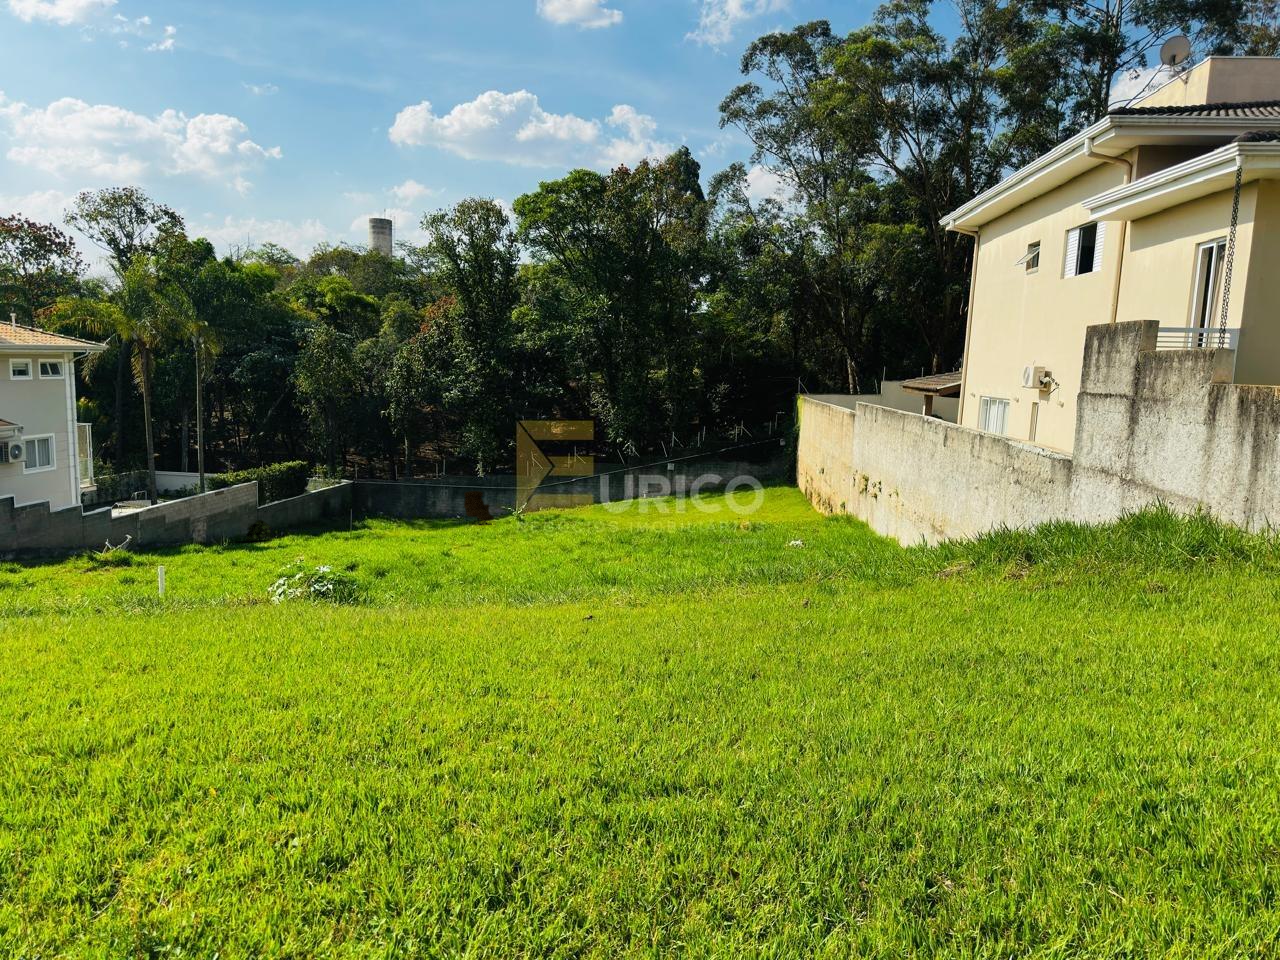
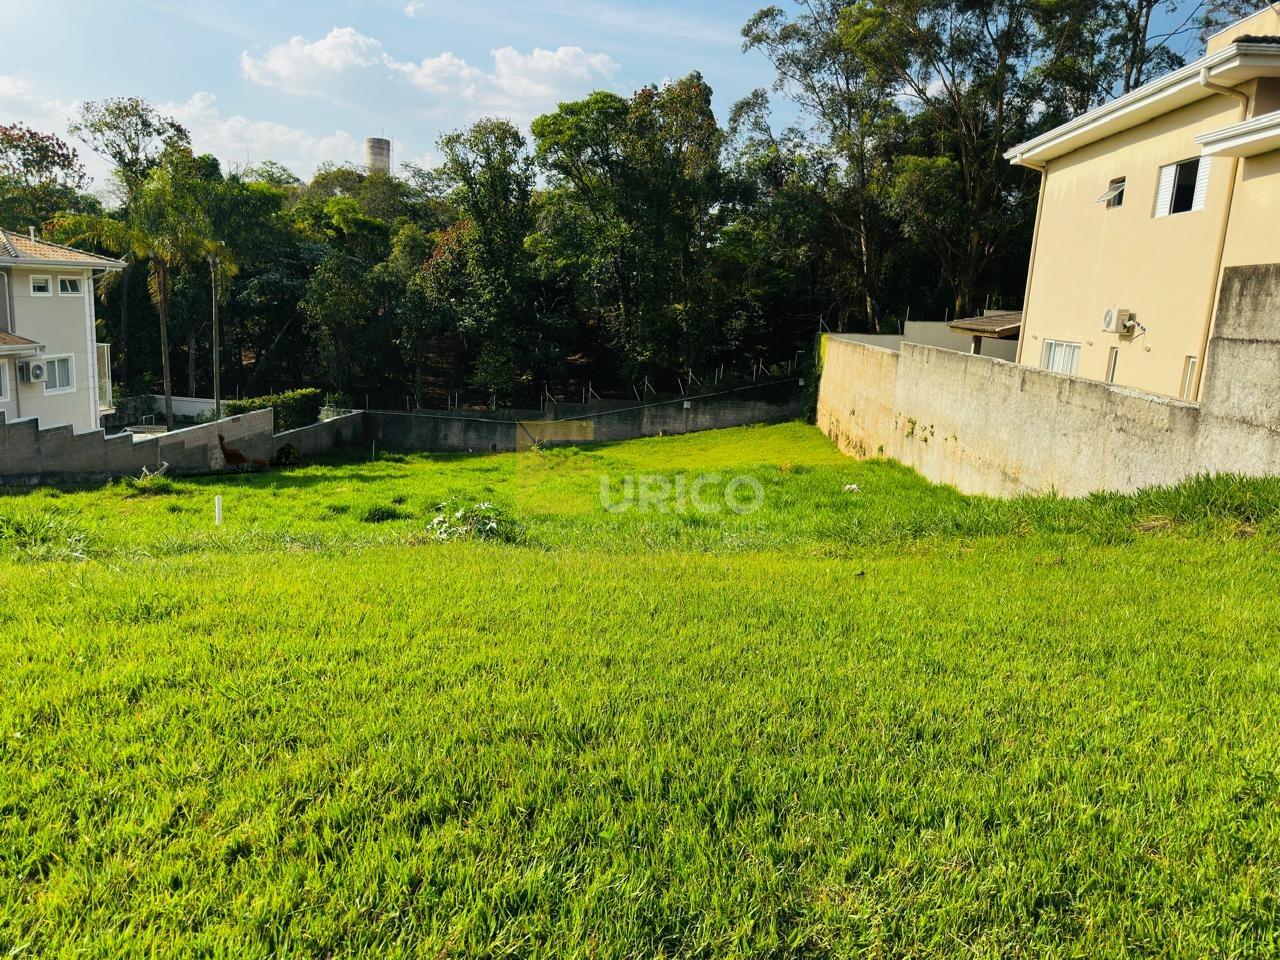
lounge chair: present [464,491,494,525] -> present [218,434,269,474]

